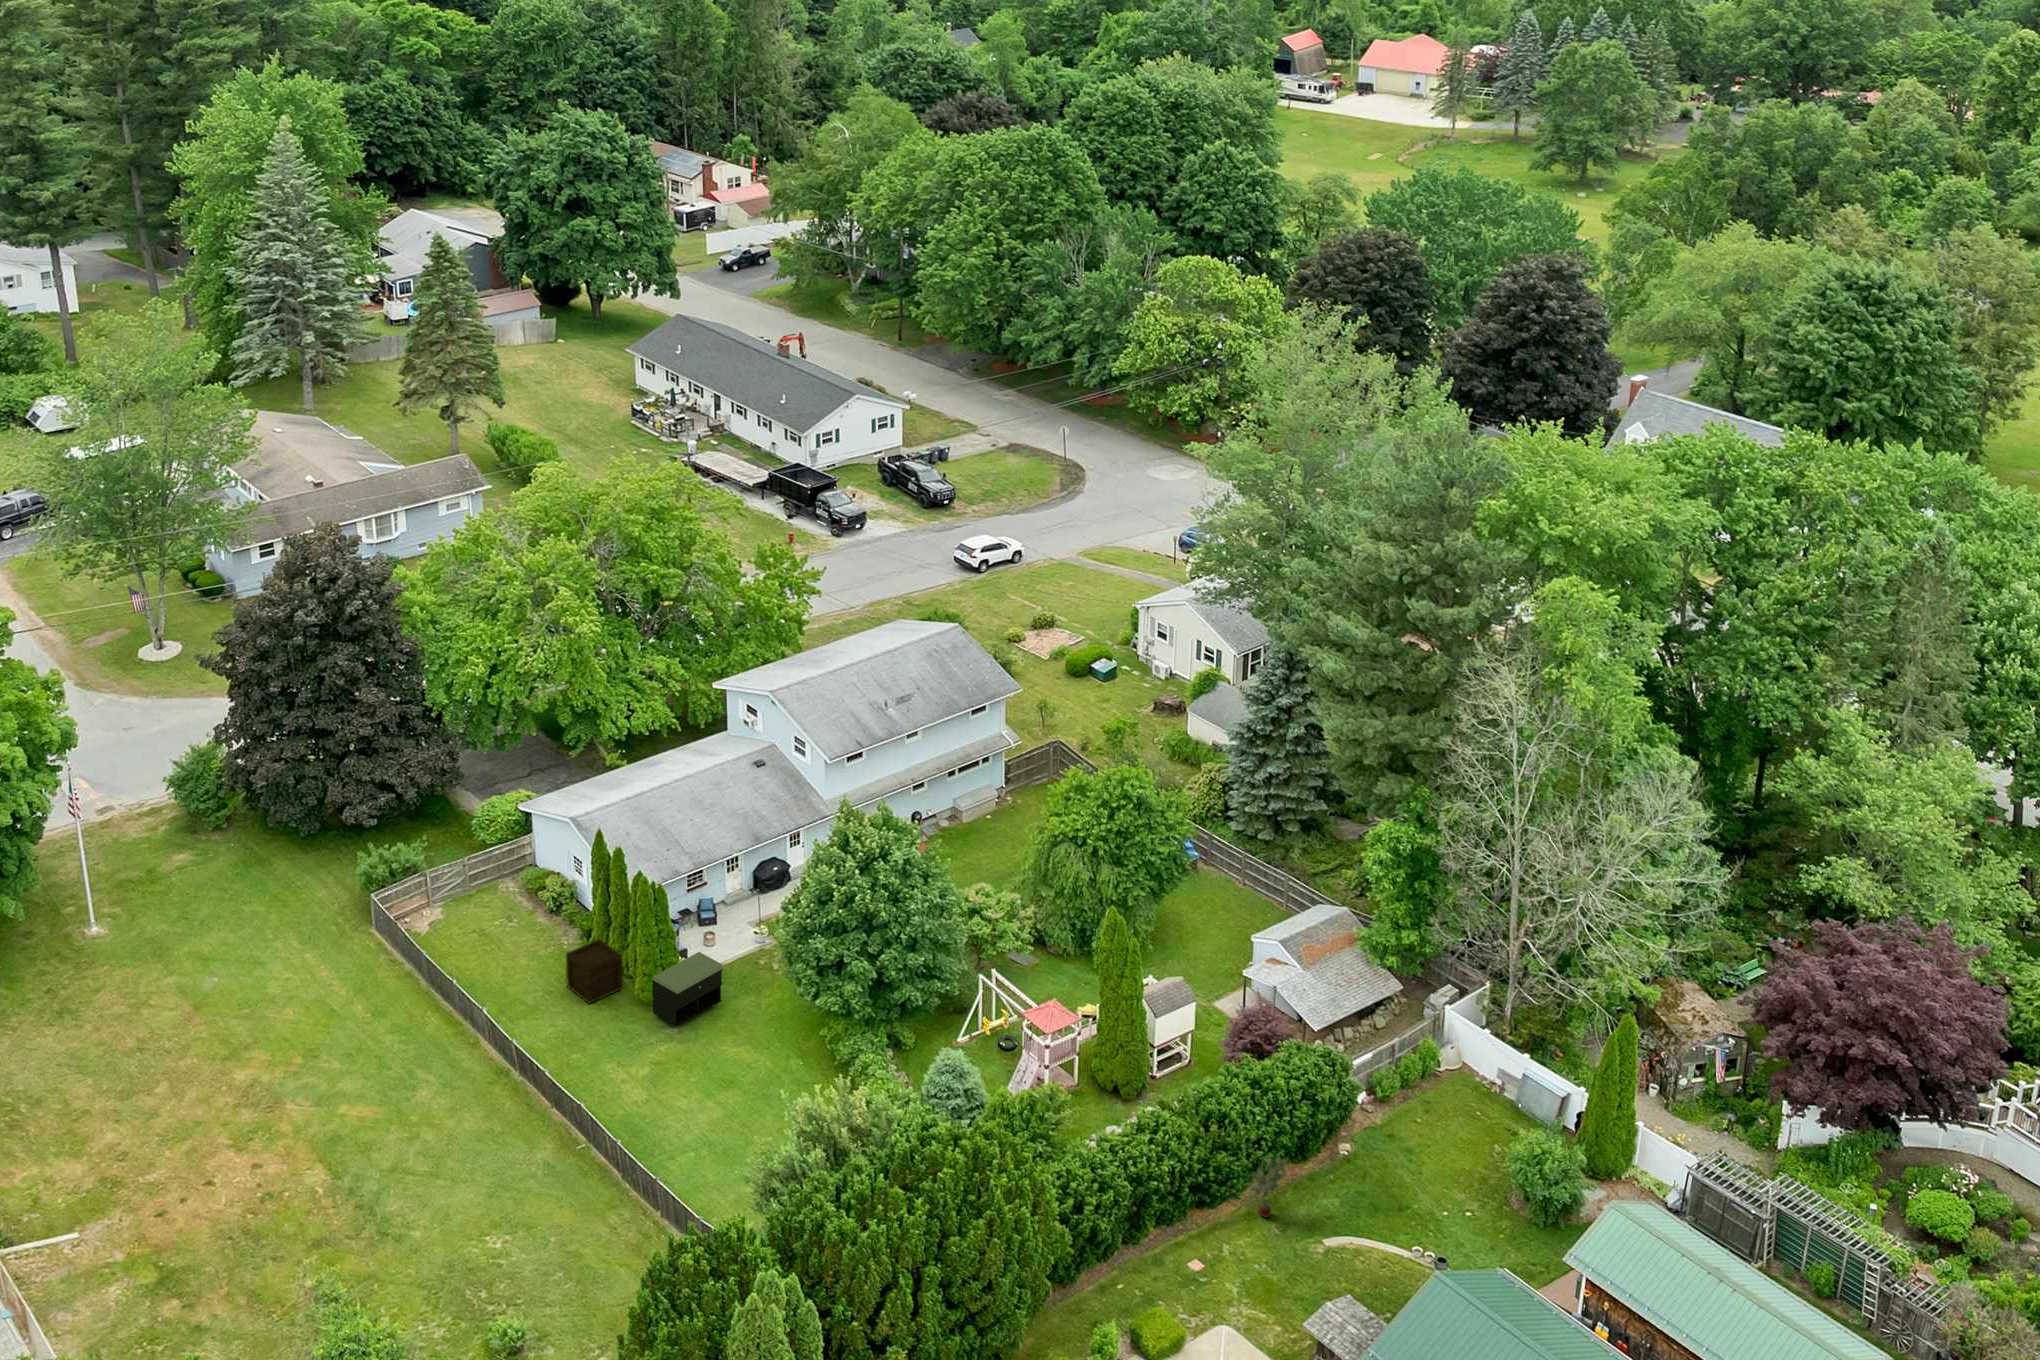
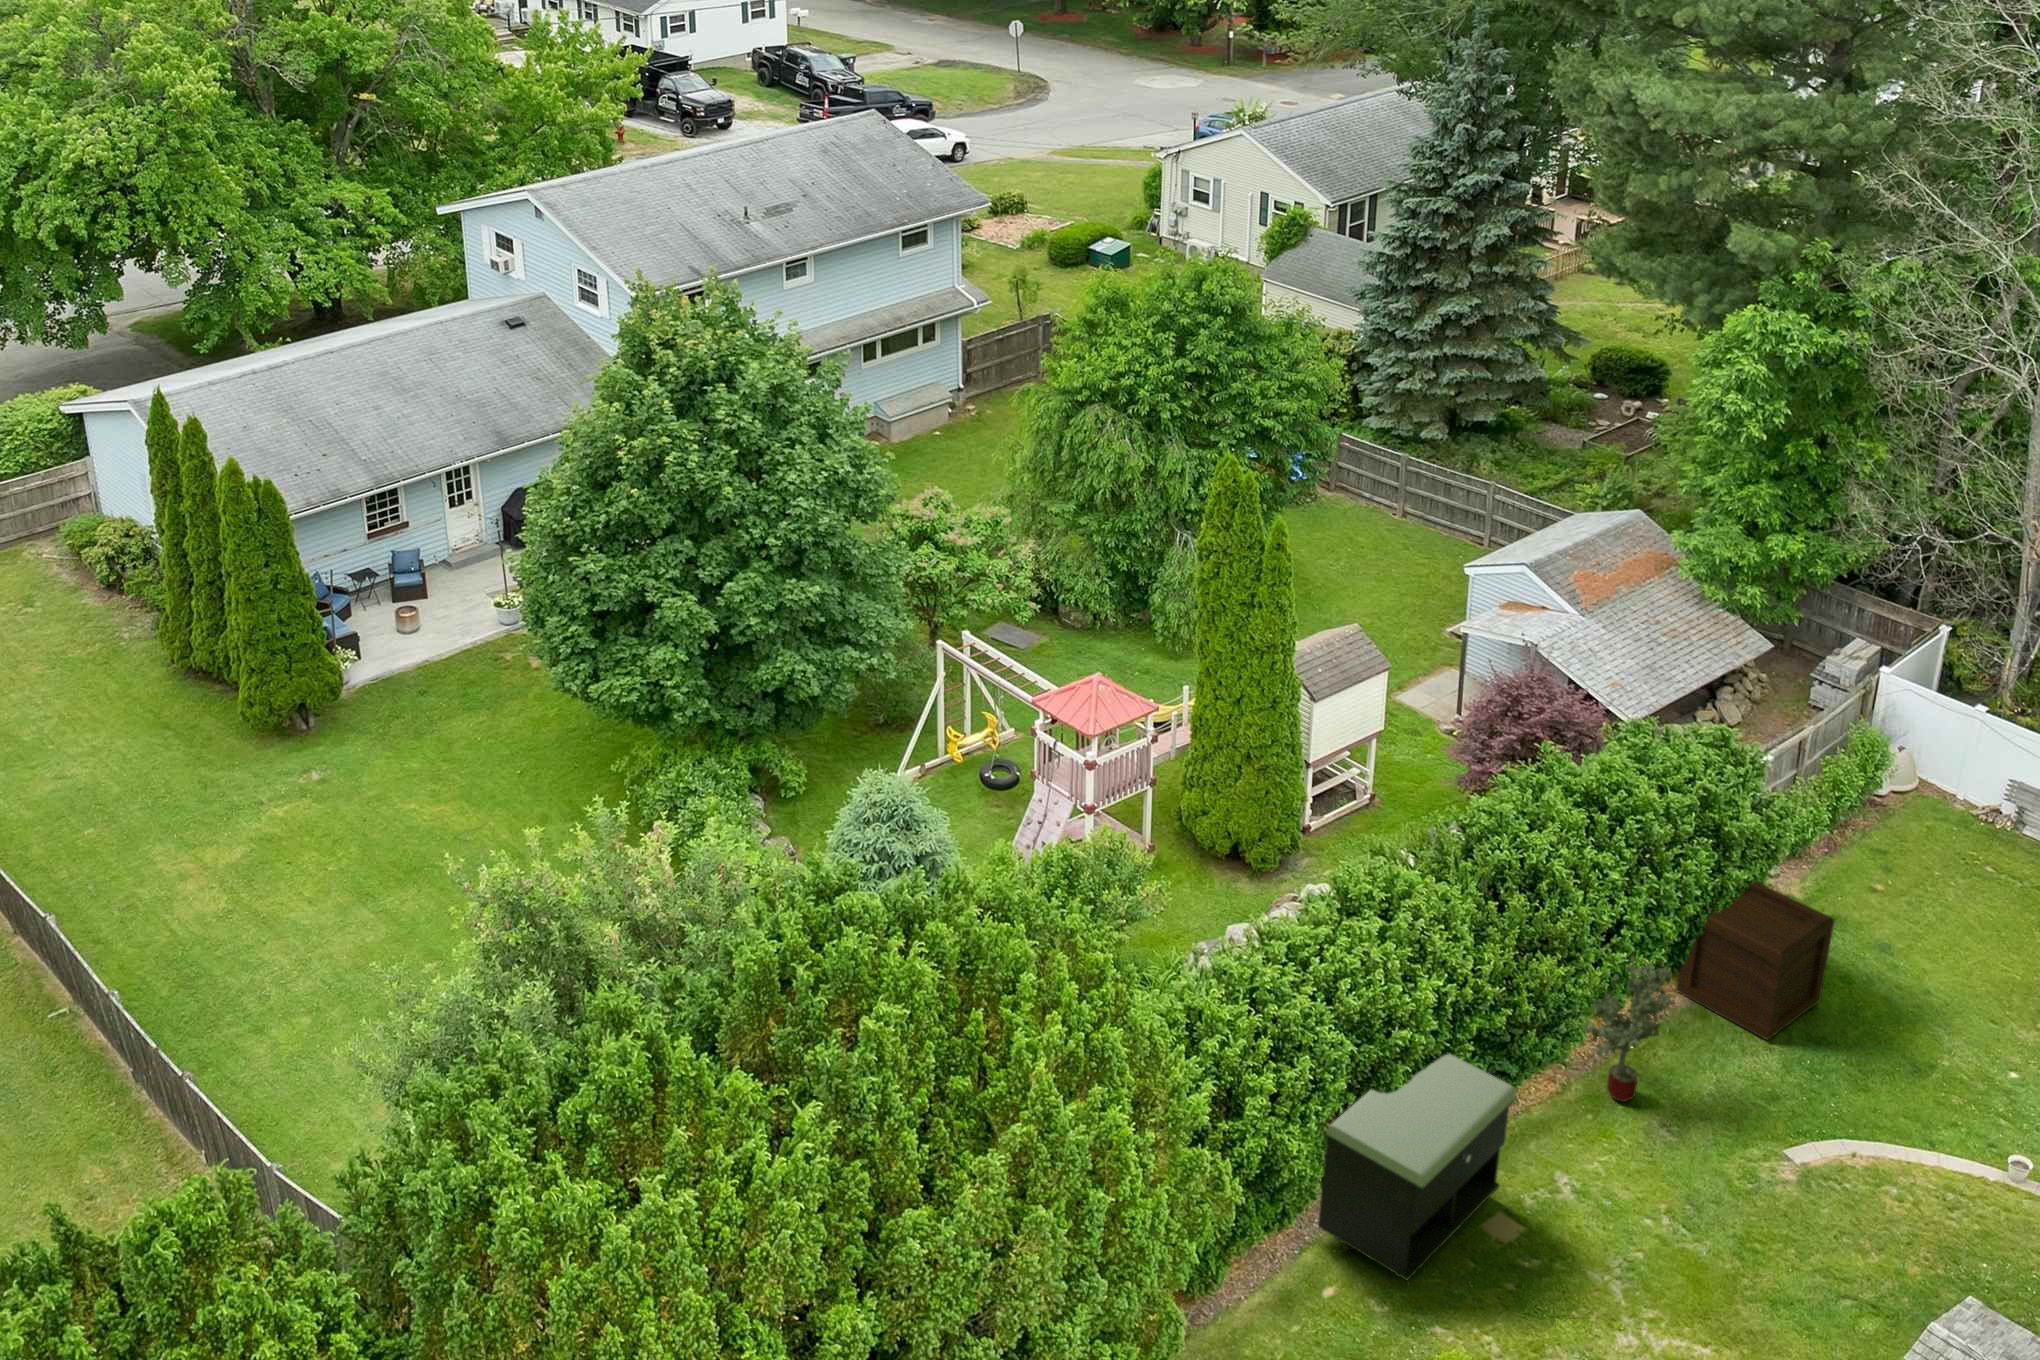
wooden crate: present [566,939,623,1003] -> present [1676,881,1834,1040]
storage bench: present [653,952,723,1027] -> present [1318,1053,1516,1280]

